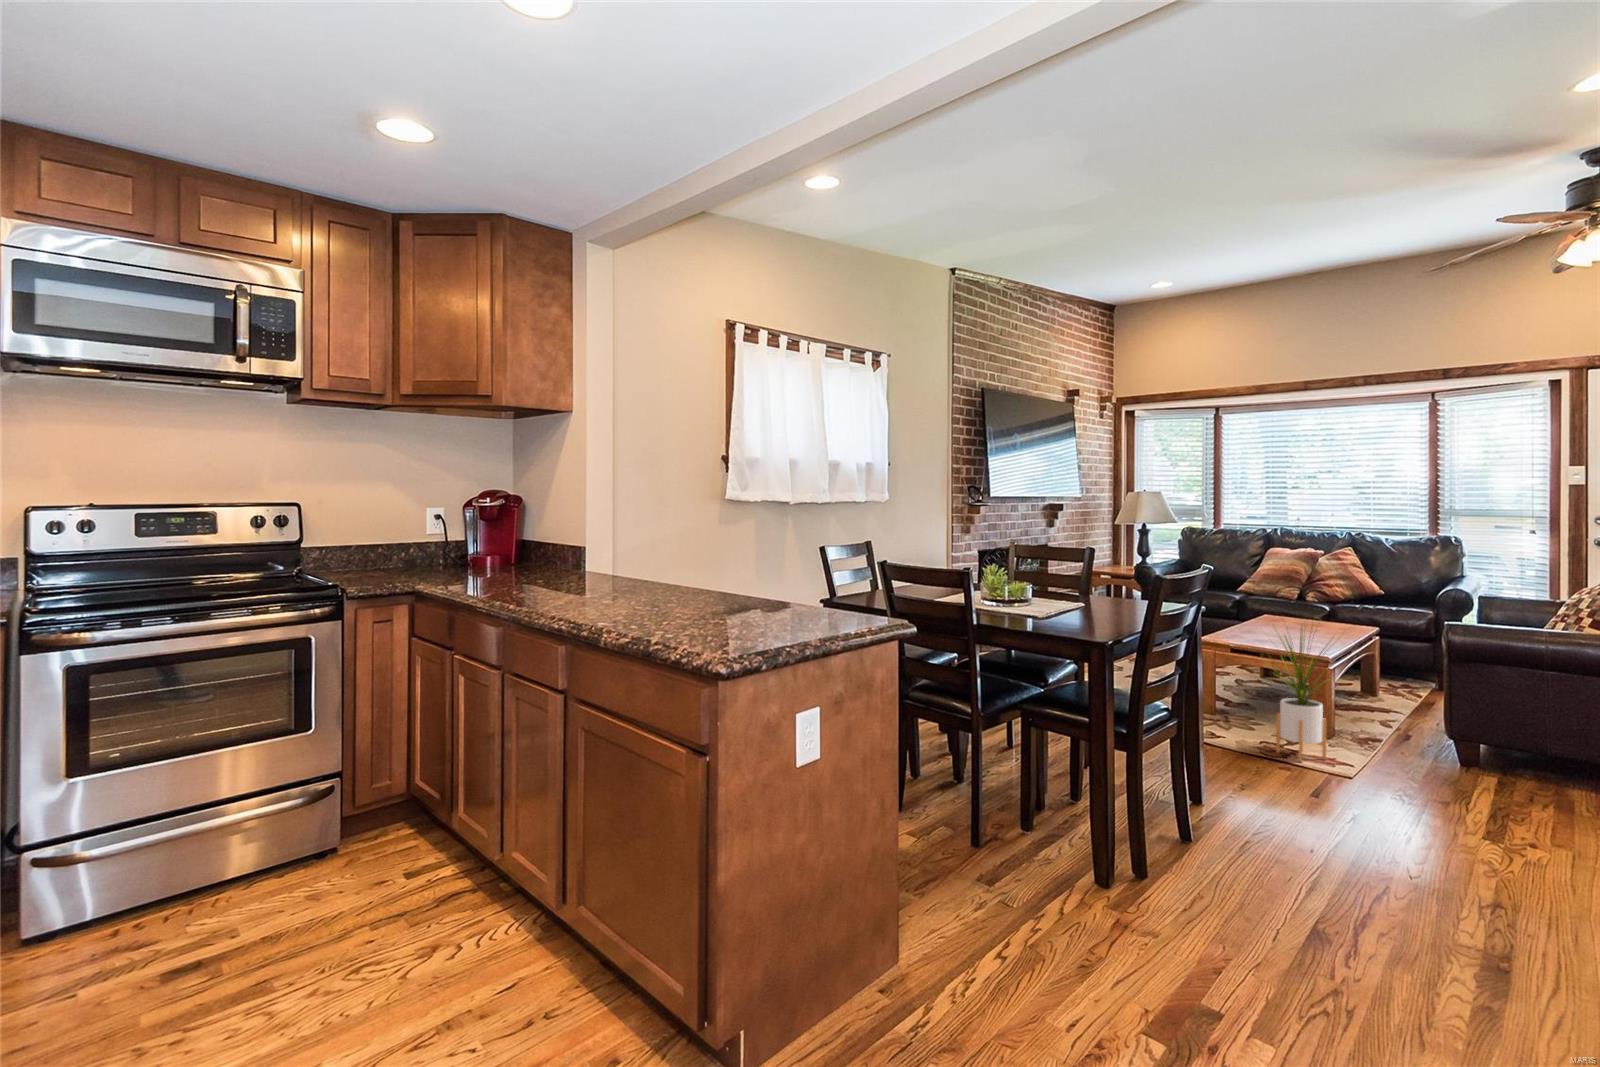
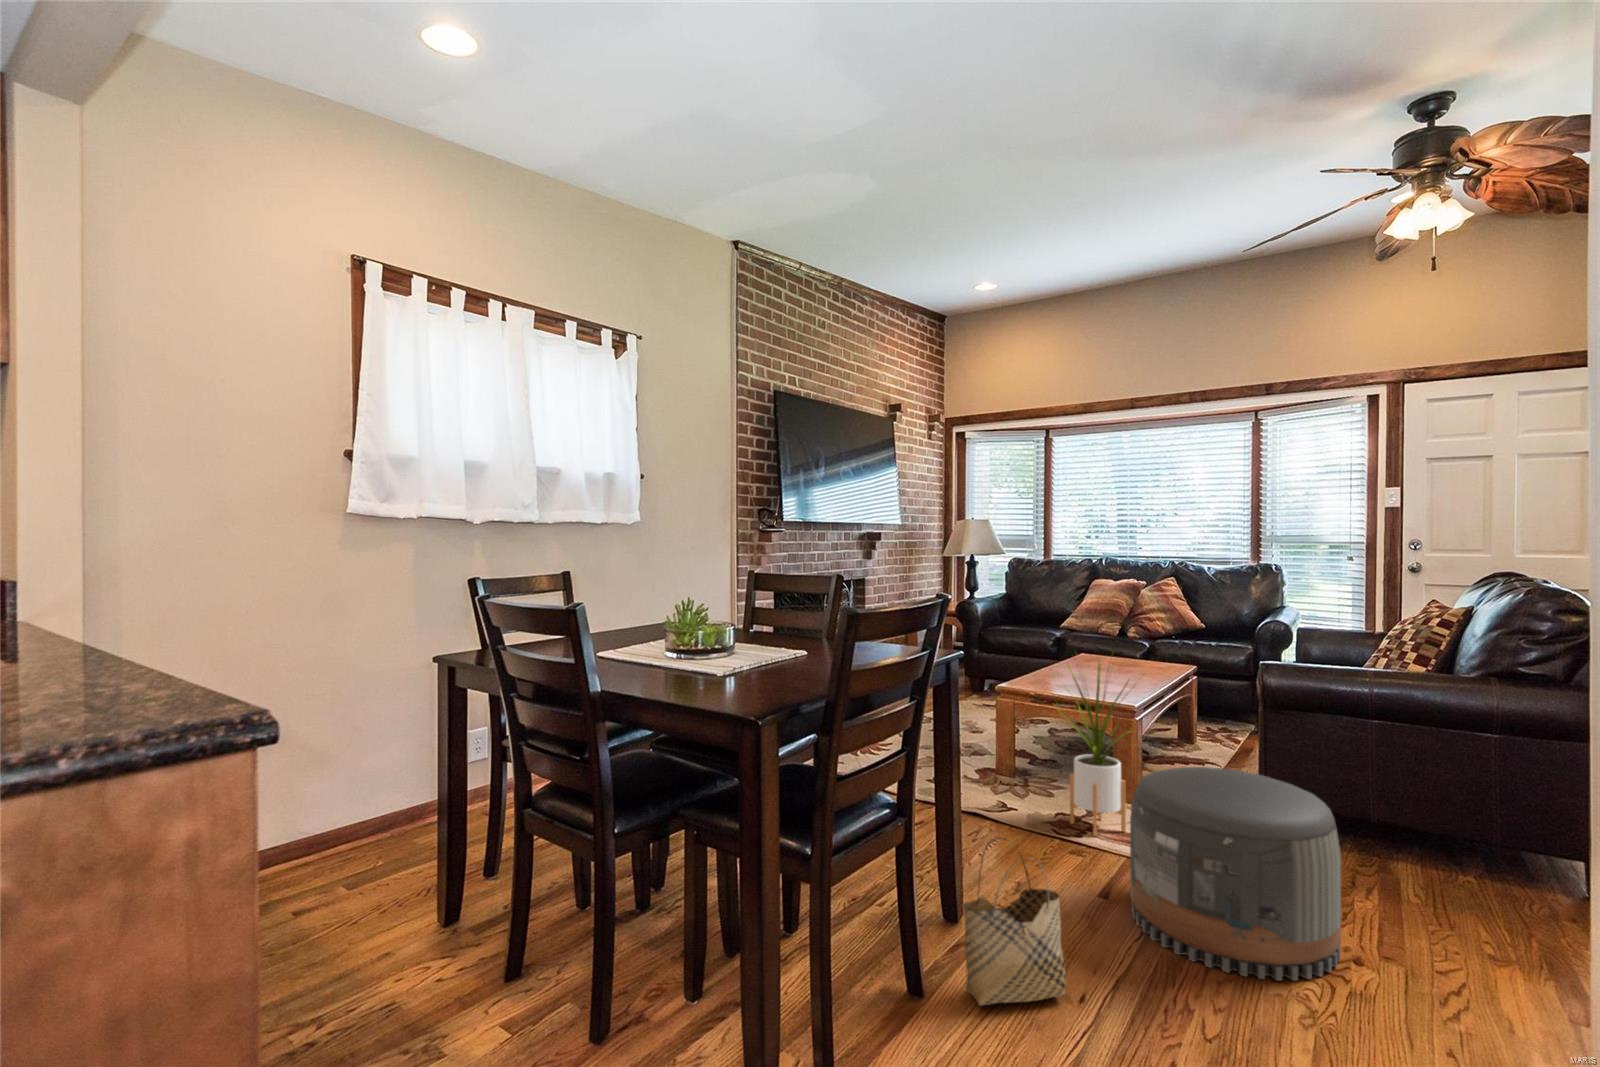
pouf: none [1343,703,1520,852] -> present [1130,767,1341,981]
woven basket: none [1229,745,1306,856] -> present [962,837,1066,1006]

